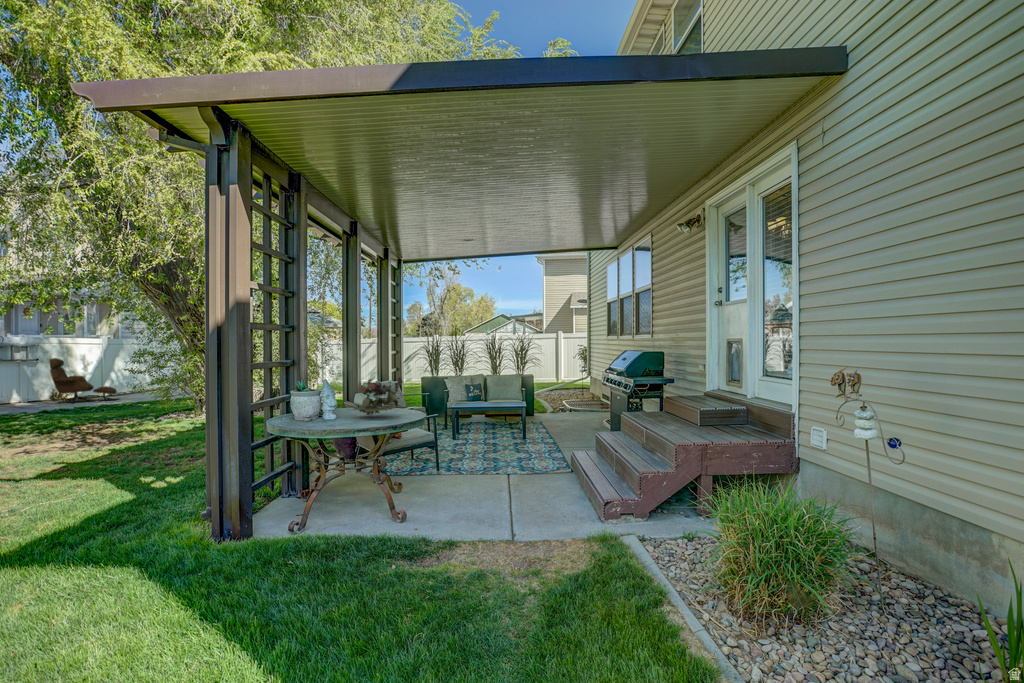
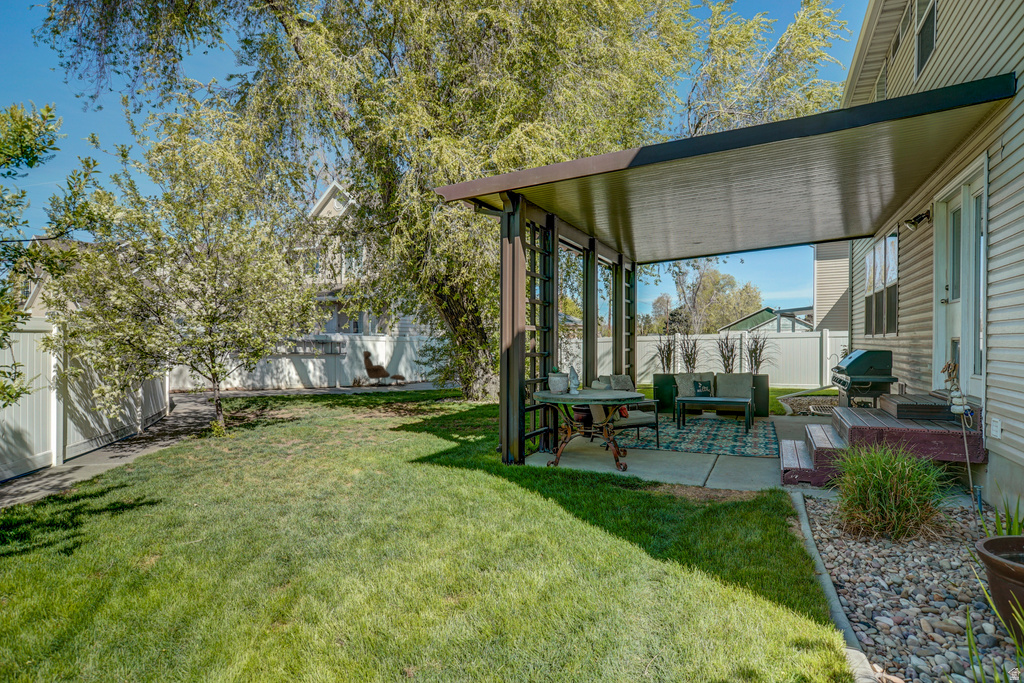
flower arrangement: present [354,377,403,415] -> none [590,365,628,395]

